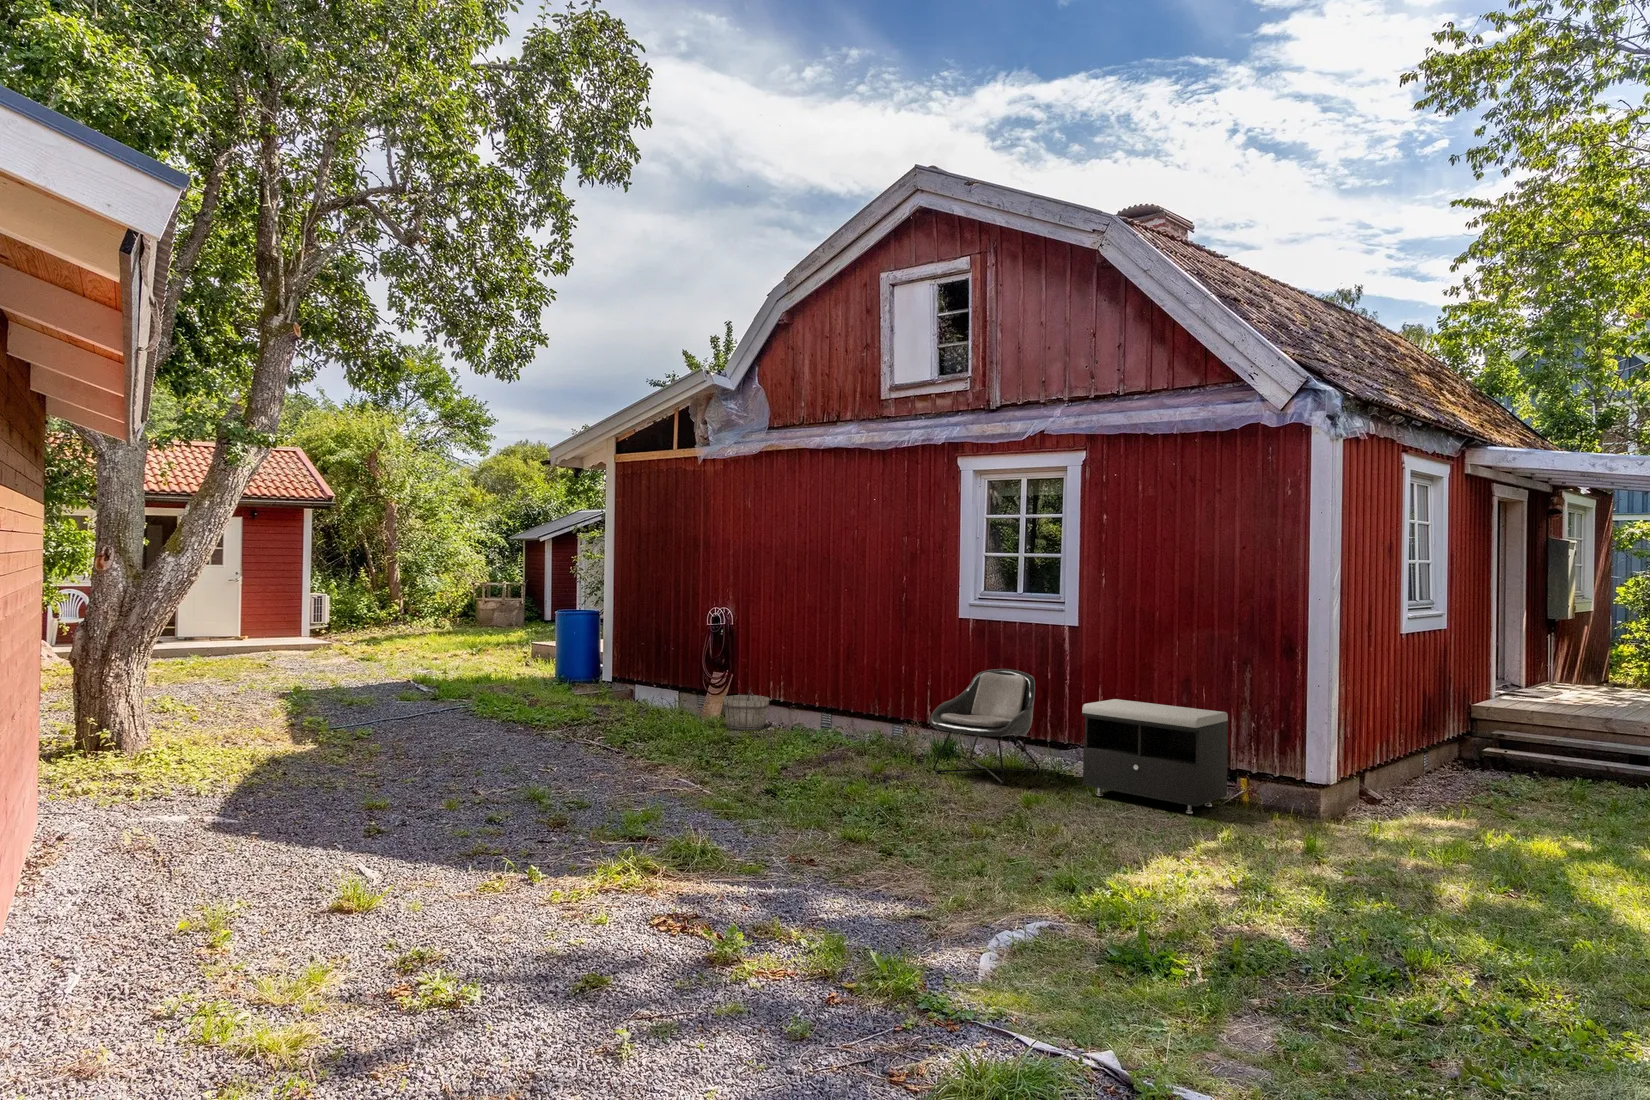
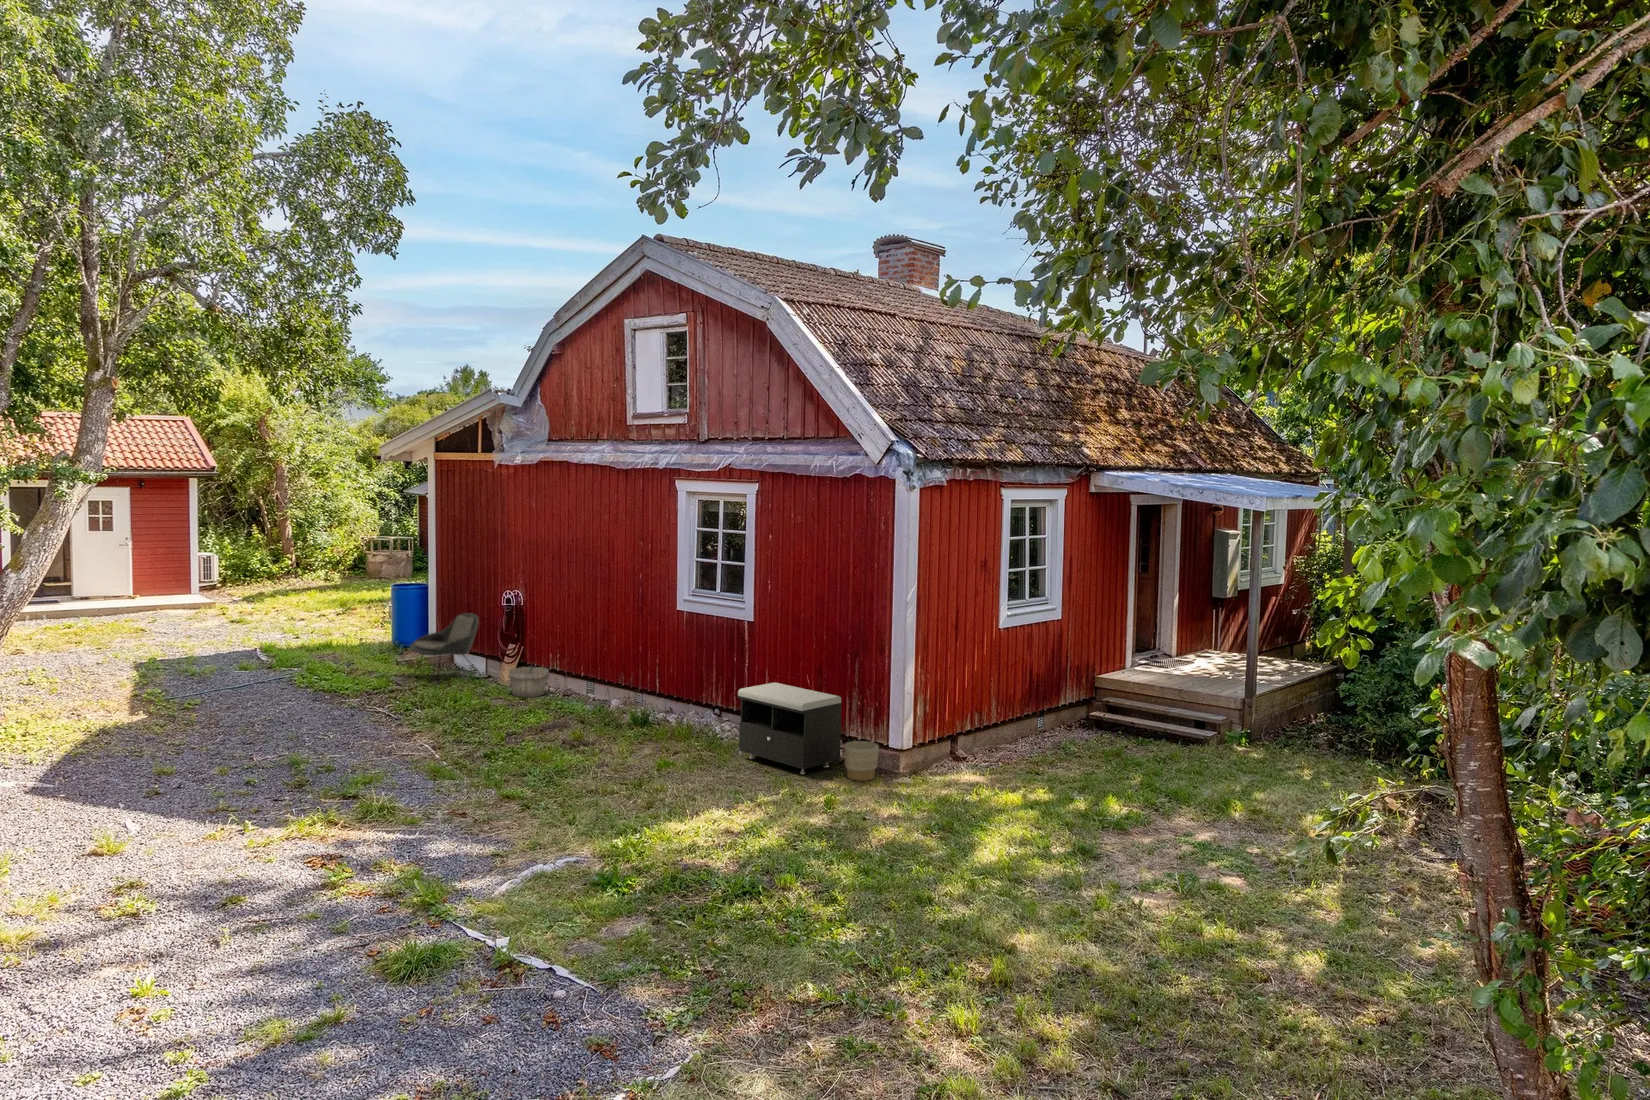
lounge chair: present [930,669,1039,785] -> present [410,613,480,683]
planter: none [1247,771,1296,823] -> present [844,741,878,781]

